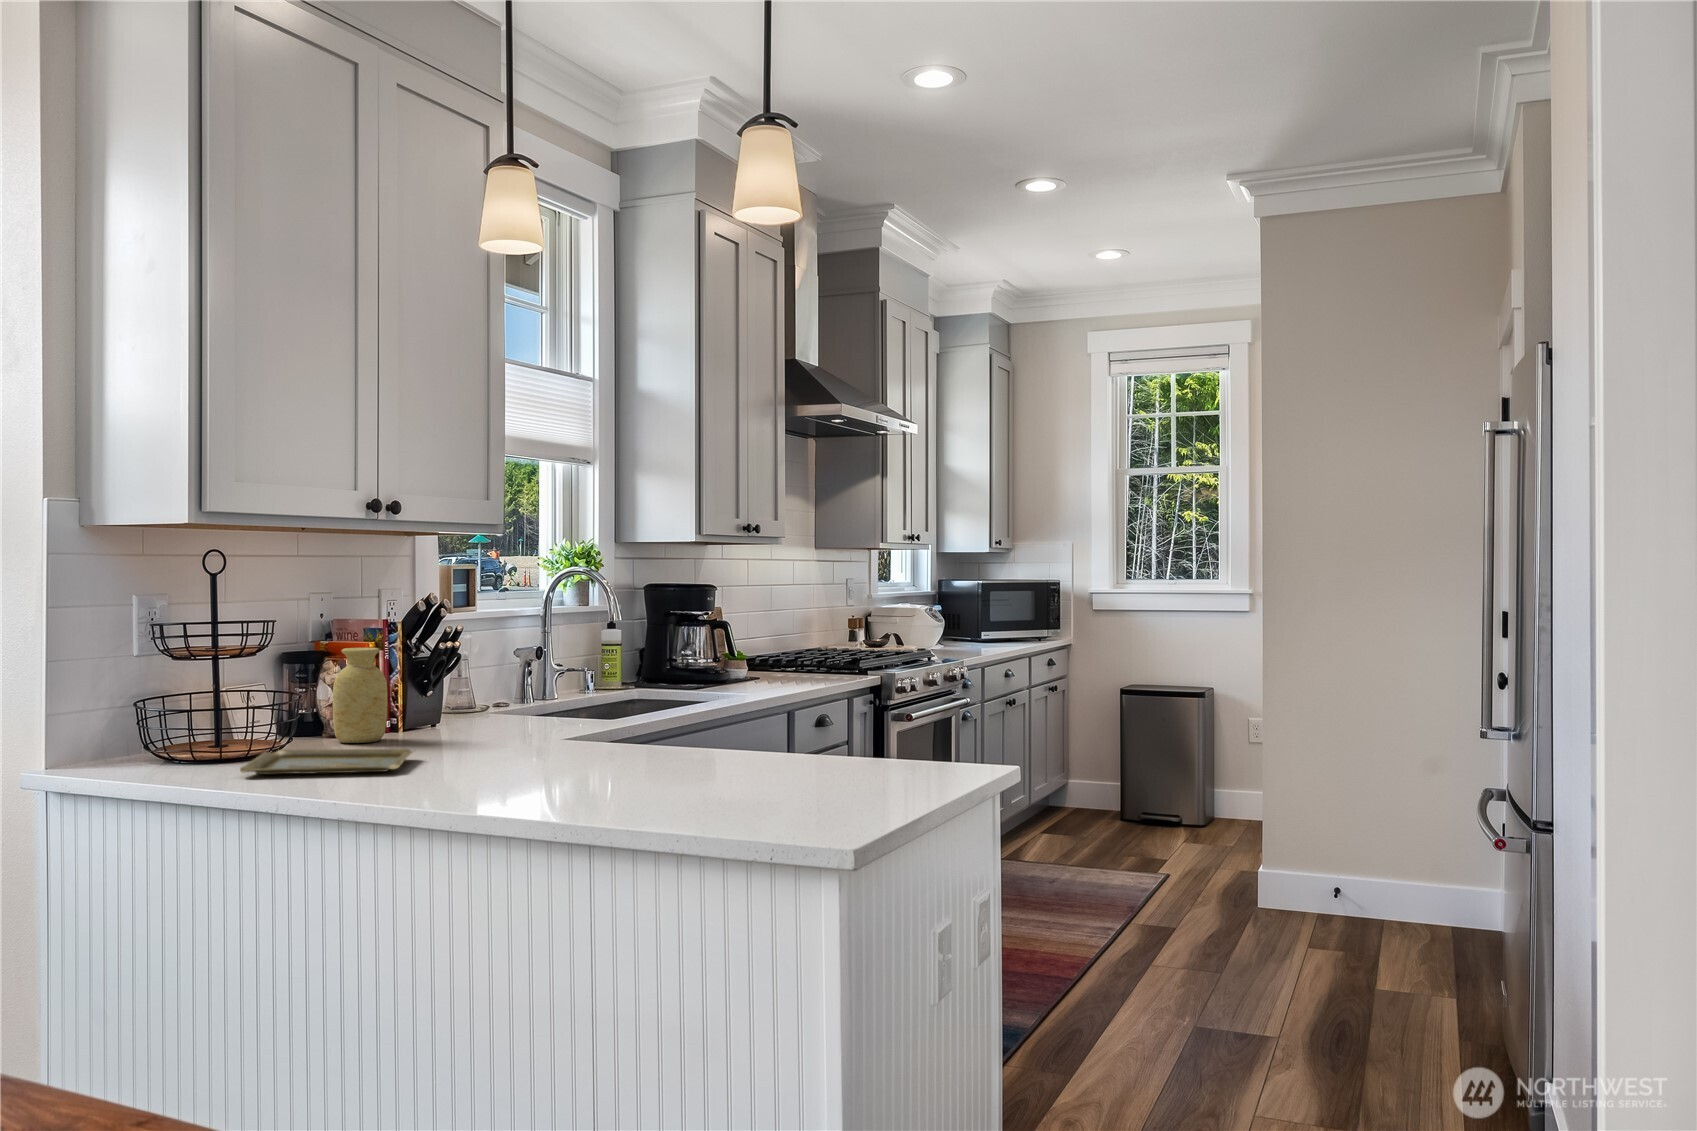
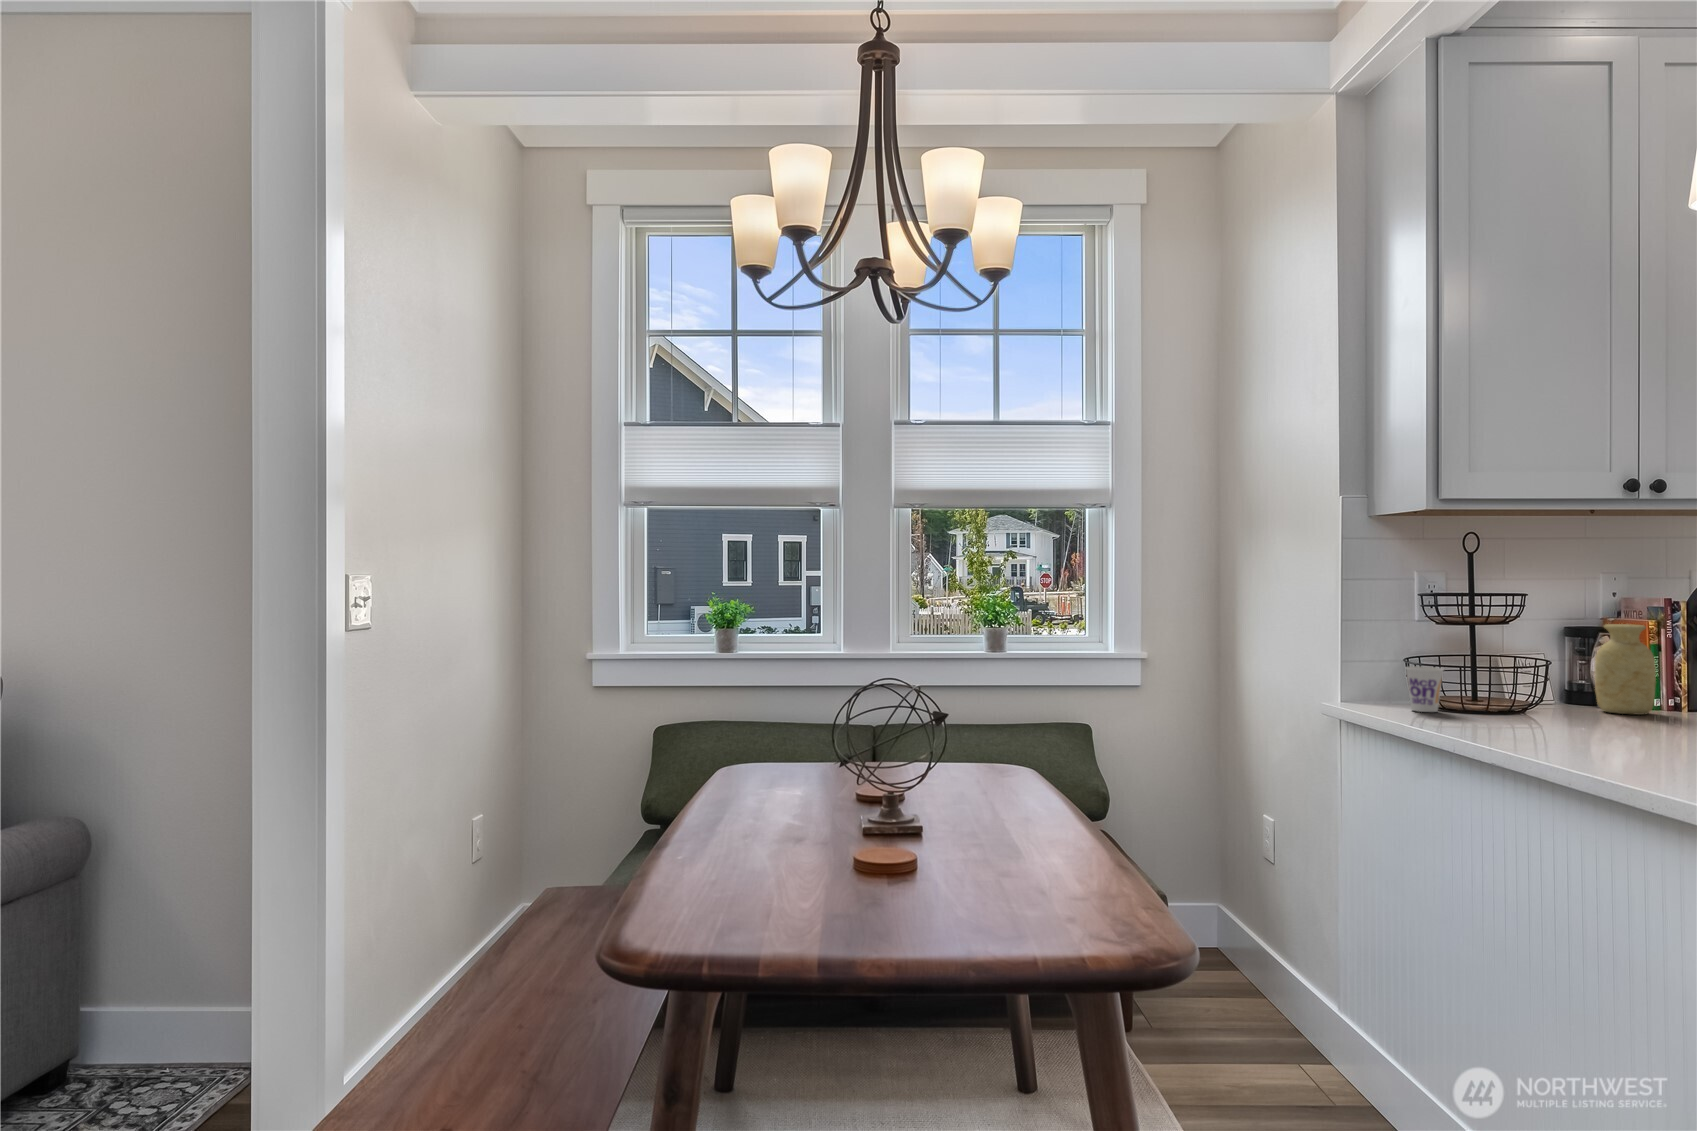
cup: none [152,714,200,773] -> present [1405,666,1443,712]
tray: present [240,749,413,774] -> none [1462,706,1649,736]

